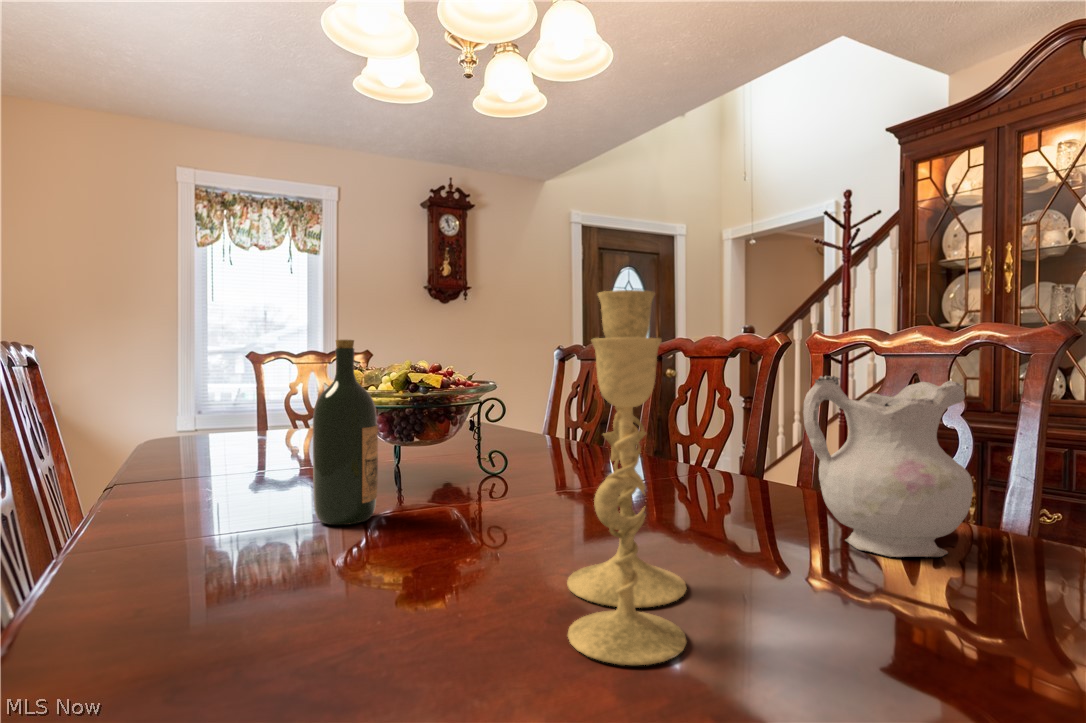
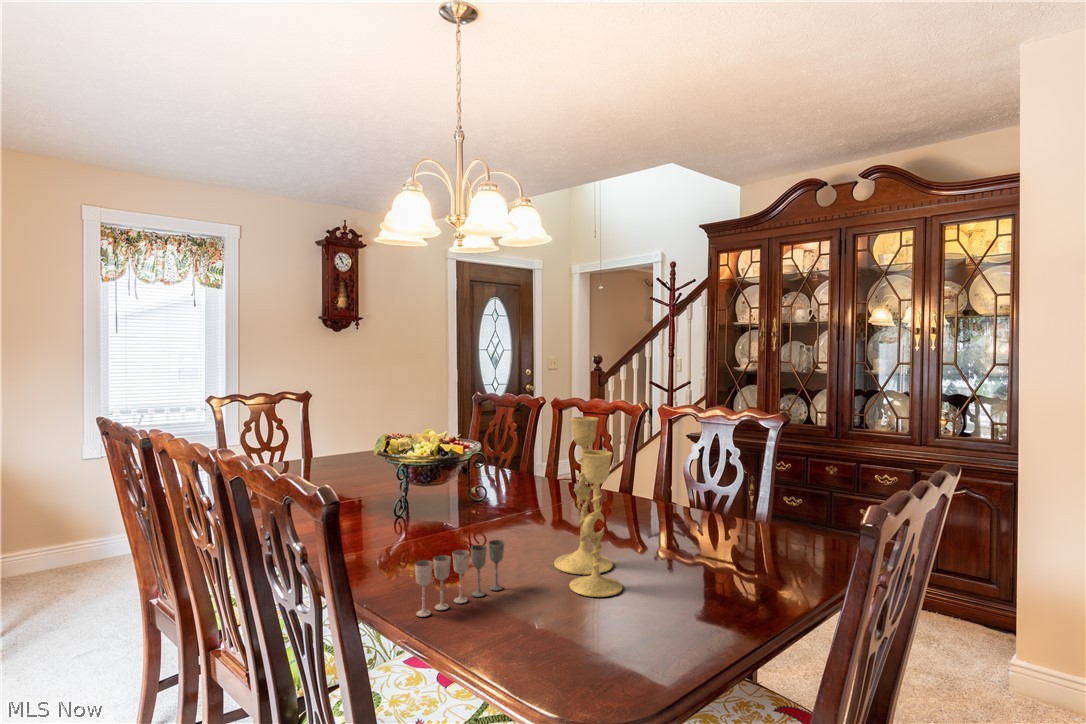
wine bottle: present [313,340,378,525] -> none [376,427,416,544]
ceramic pitcher: present [803,376,973,557] -> none [661,446,740,540]
wine glass: none [198,520,436,670] -> present [415,540,504,617]

